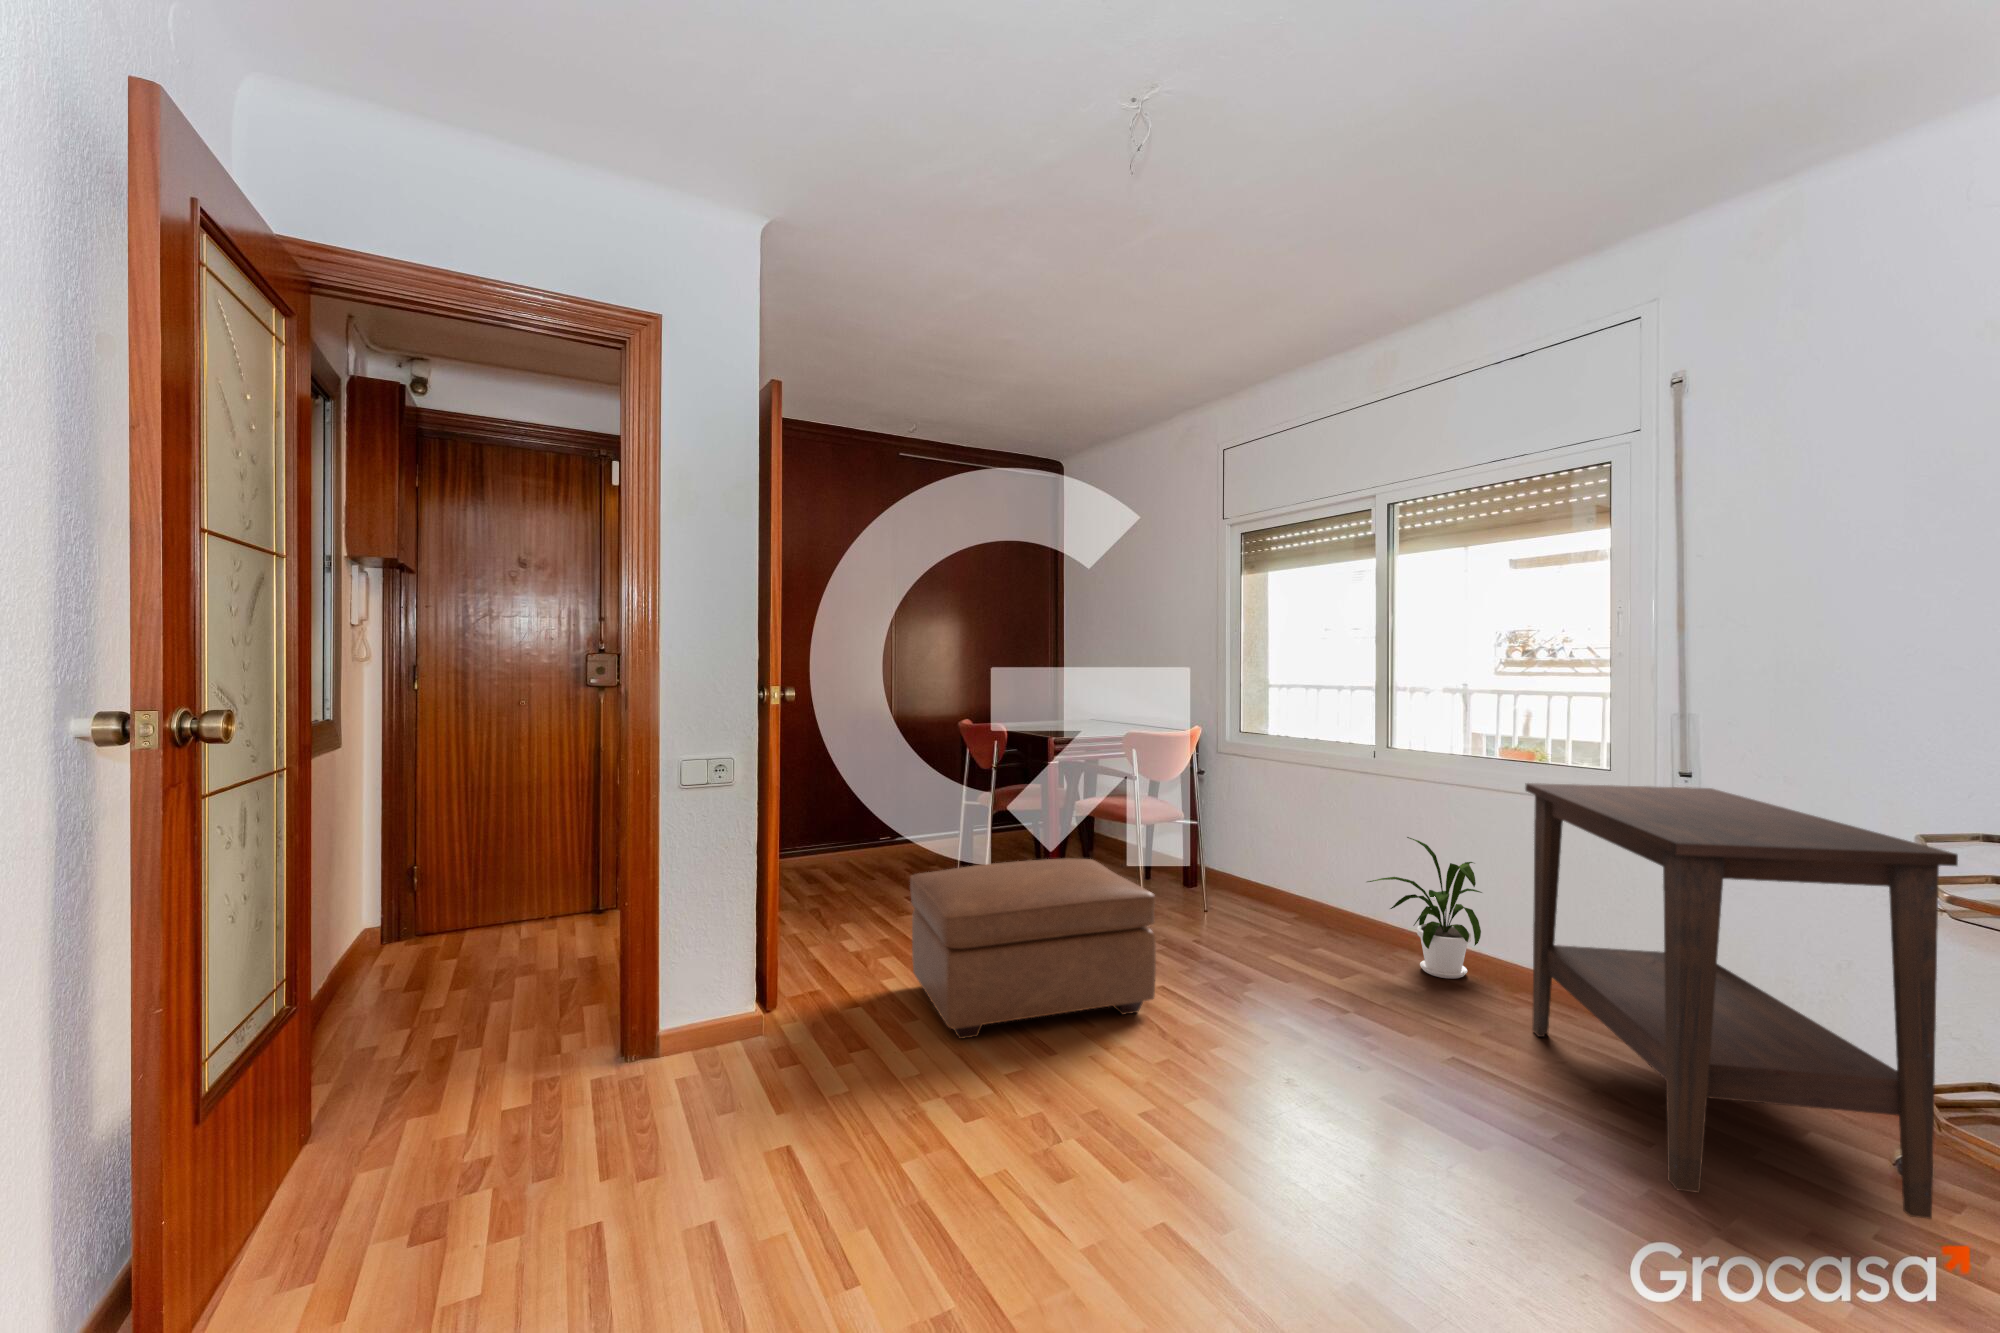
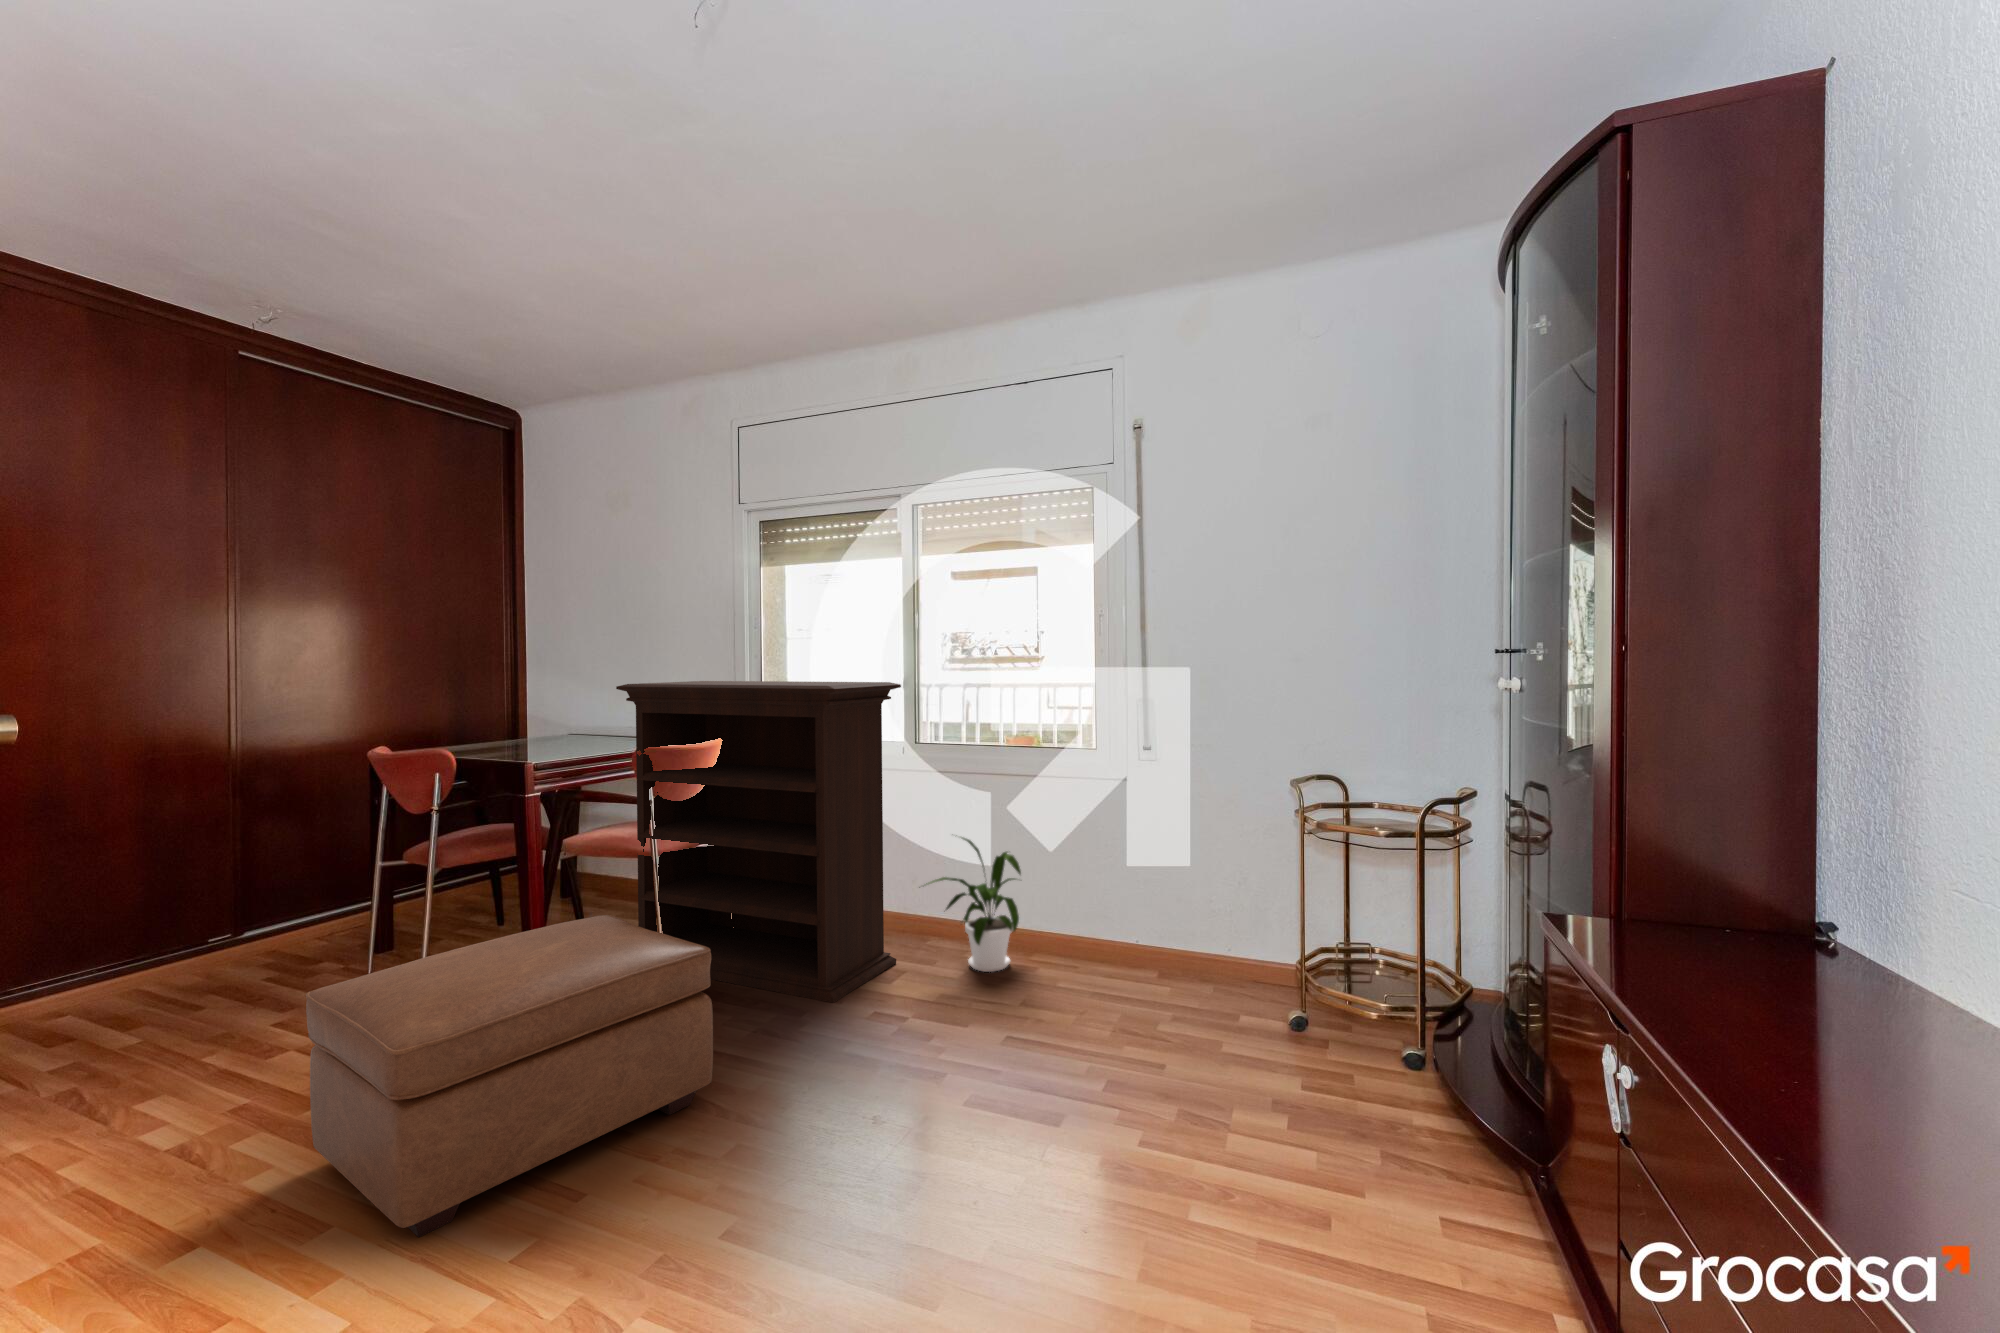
bookshelf: none [1116,679,1356,970] -> present [616,681,901,1003]
side table: present [1525,783,1958,1219] -> none [1075,761,1411,1136]

